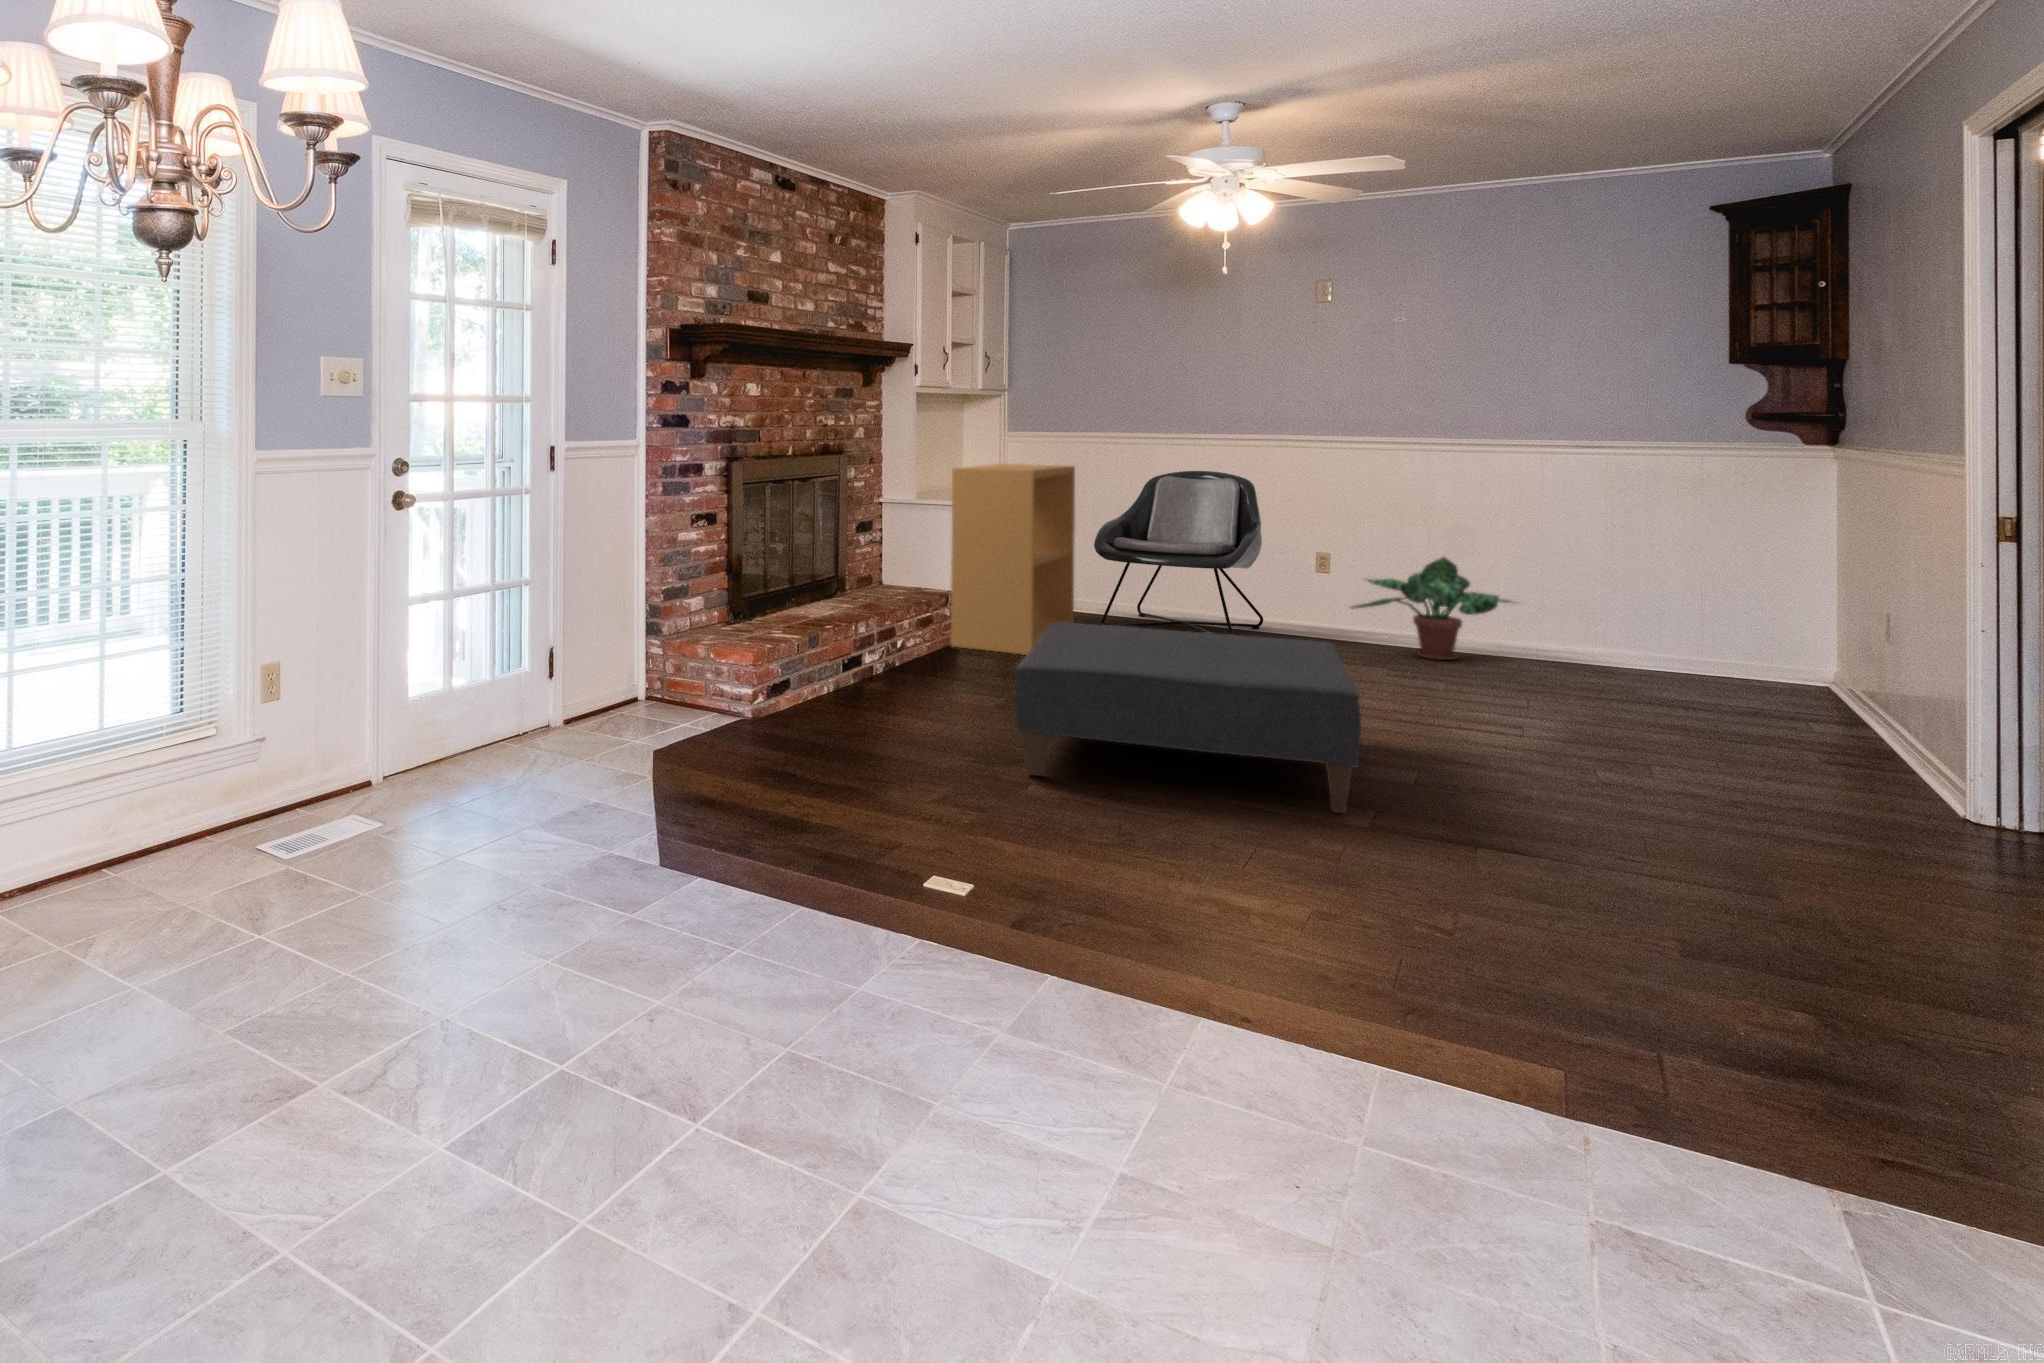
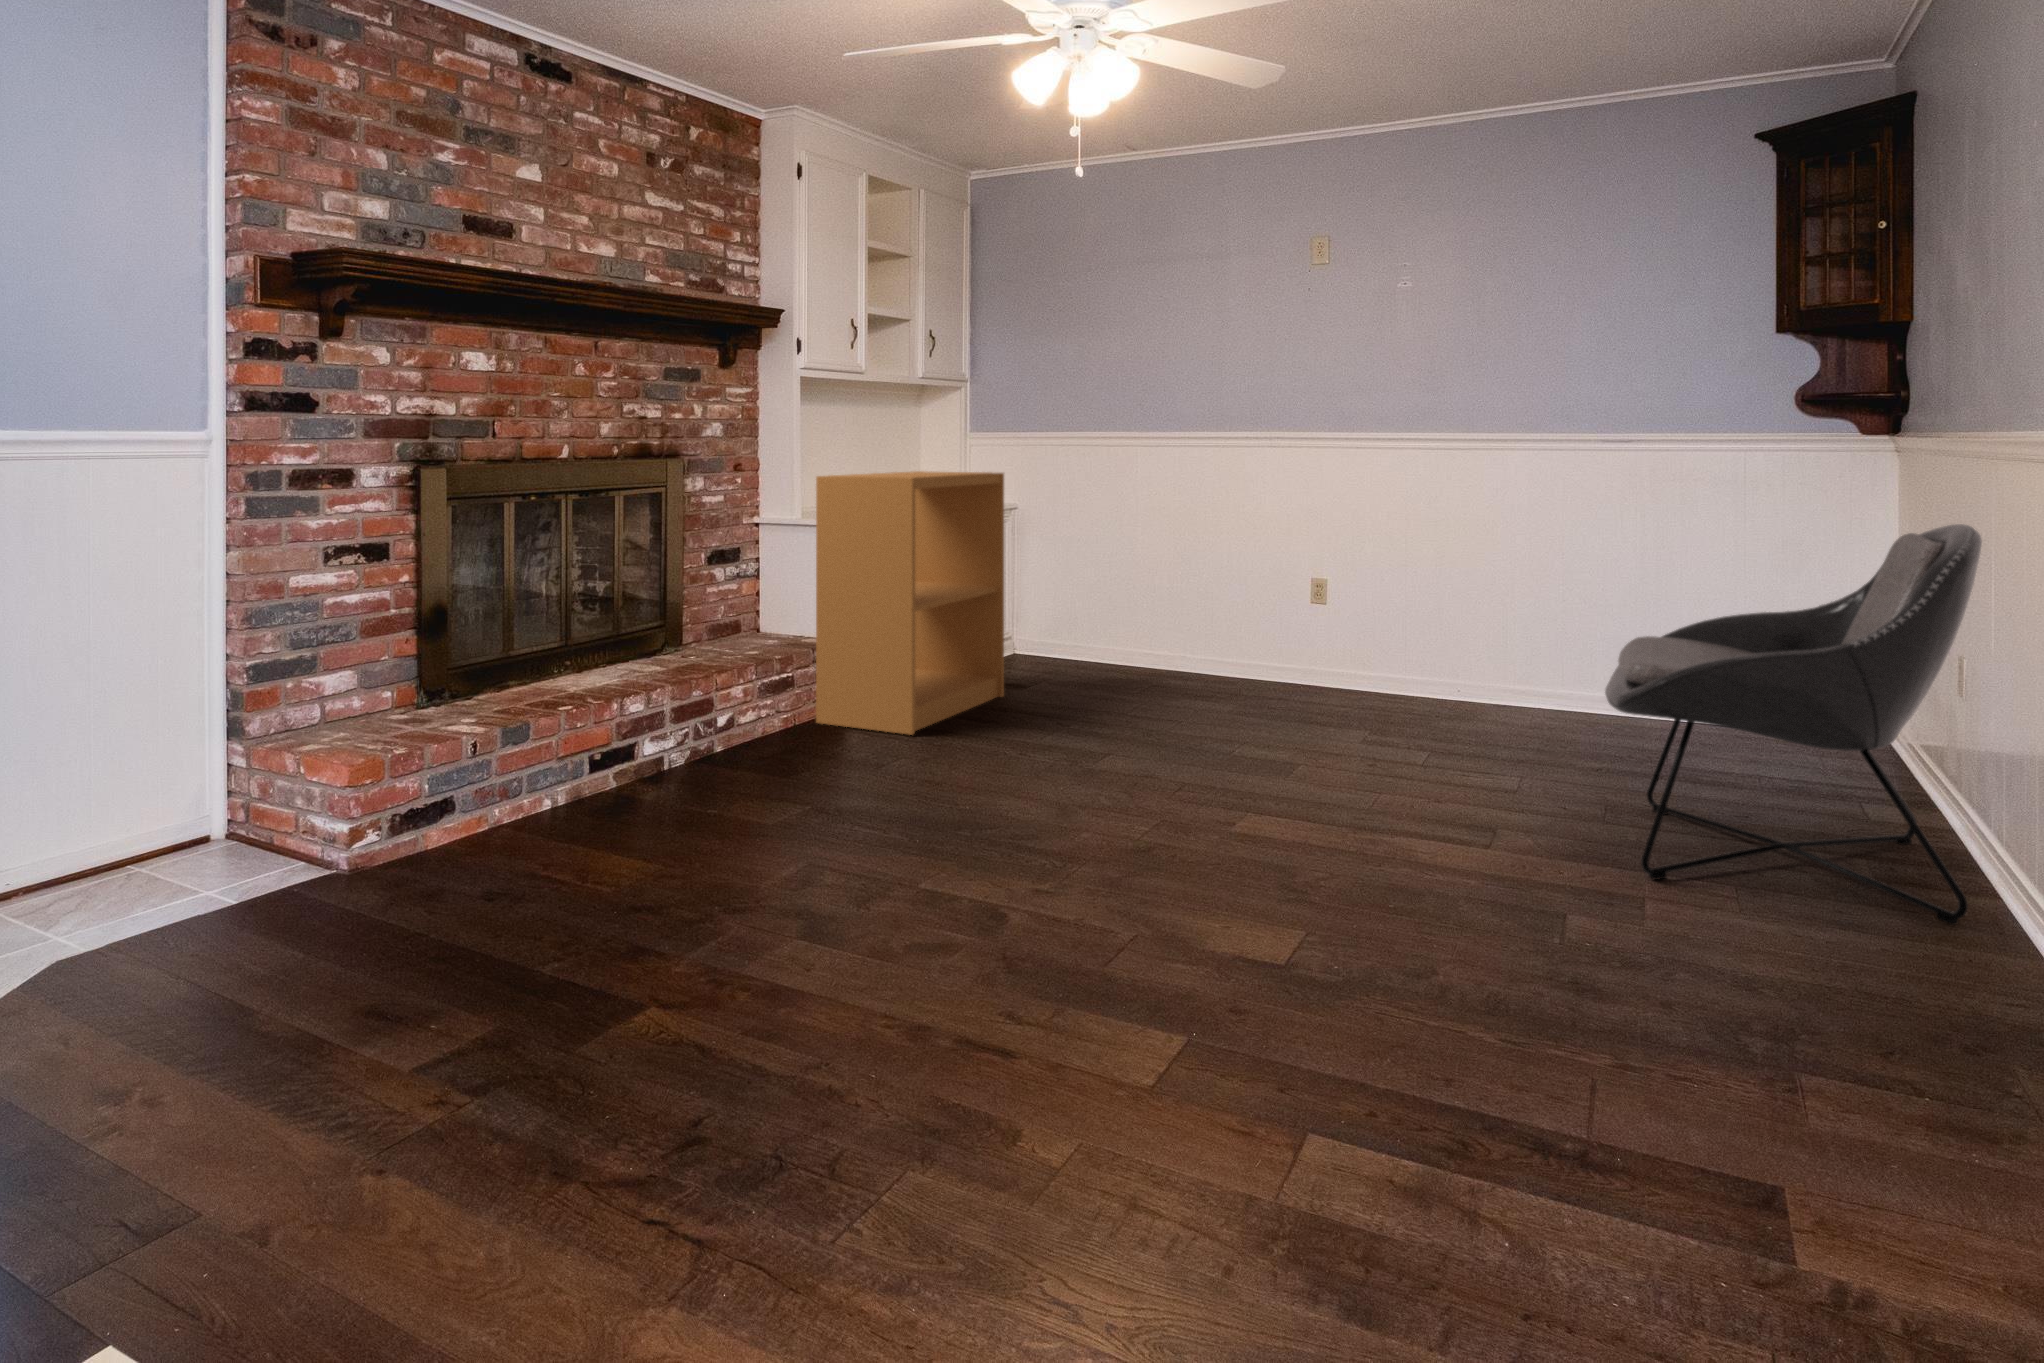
lounge chair: present [1094,471,1263,635] -> present [1605,524,1982,925]
potted plant: present [1352,557,1515,660] -> none [1330,586,1541,724]
ottoman: present [1015,623,1361,813] -> none [650,703,1225,1053]

